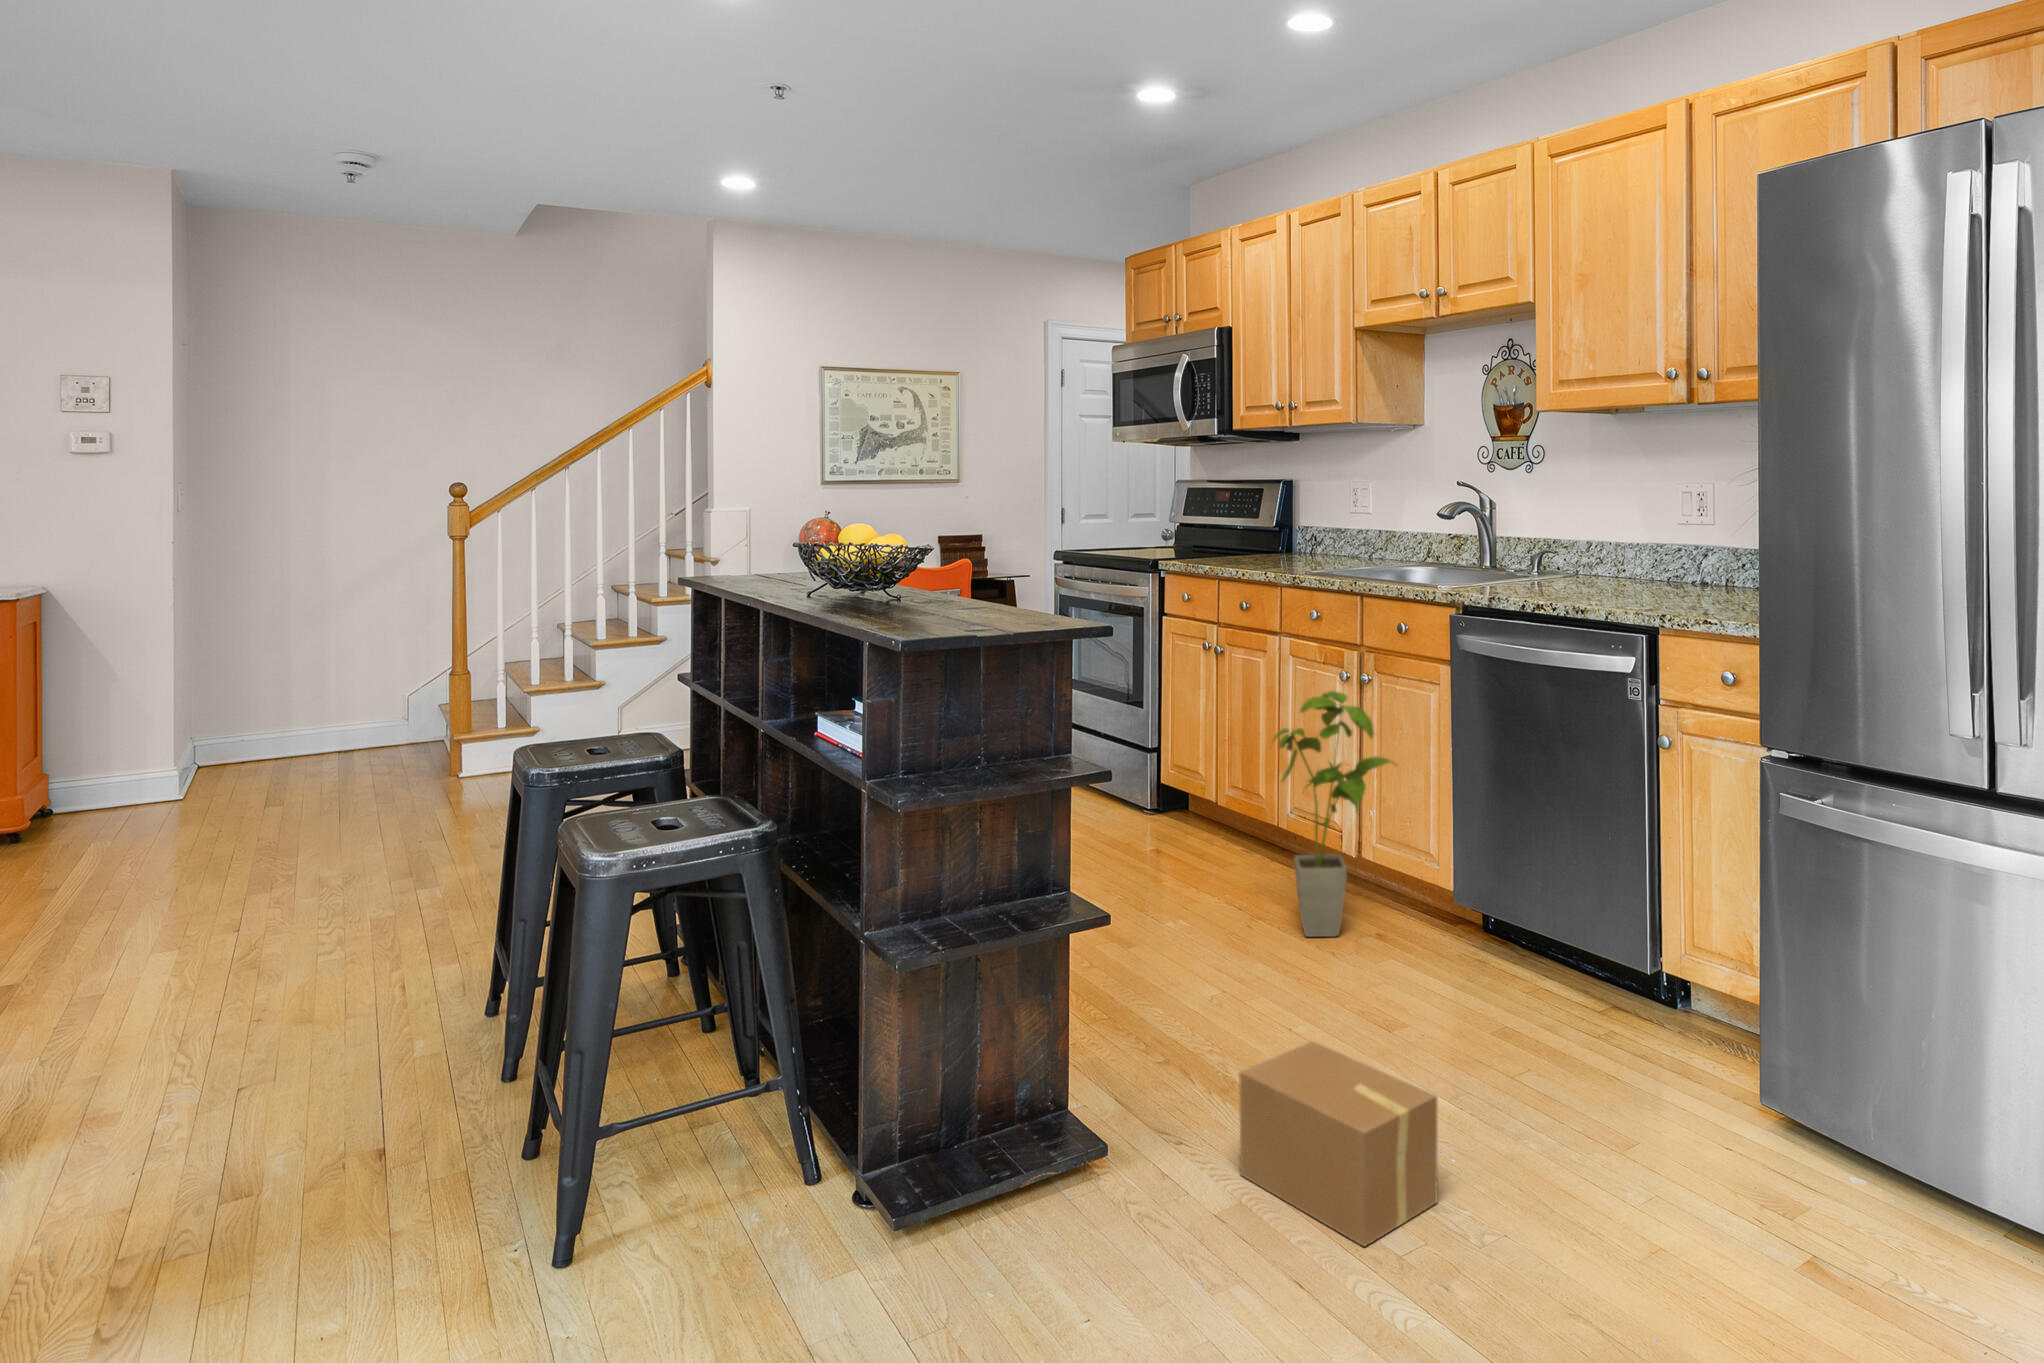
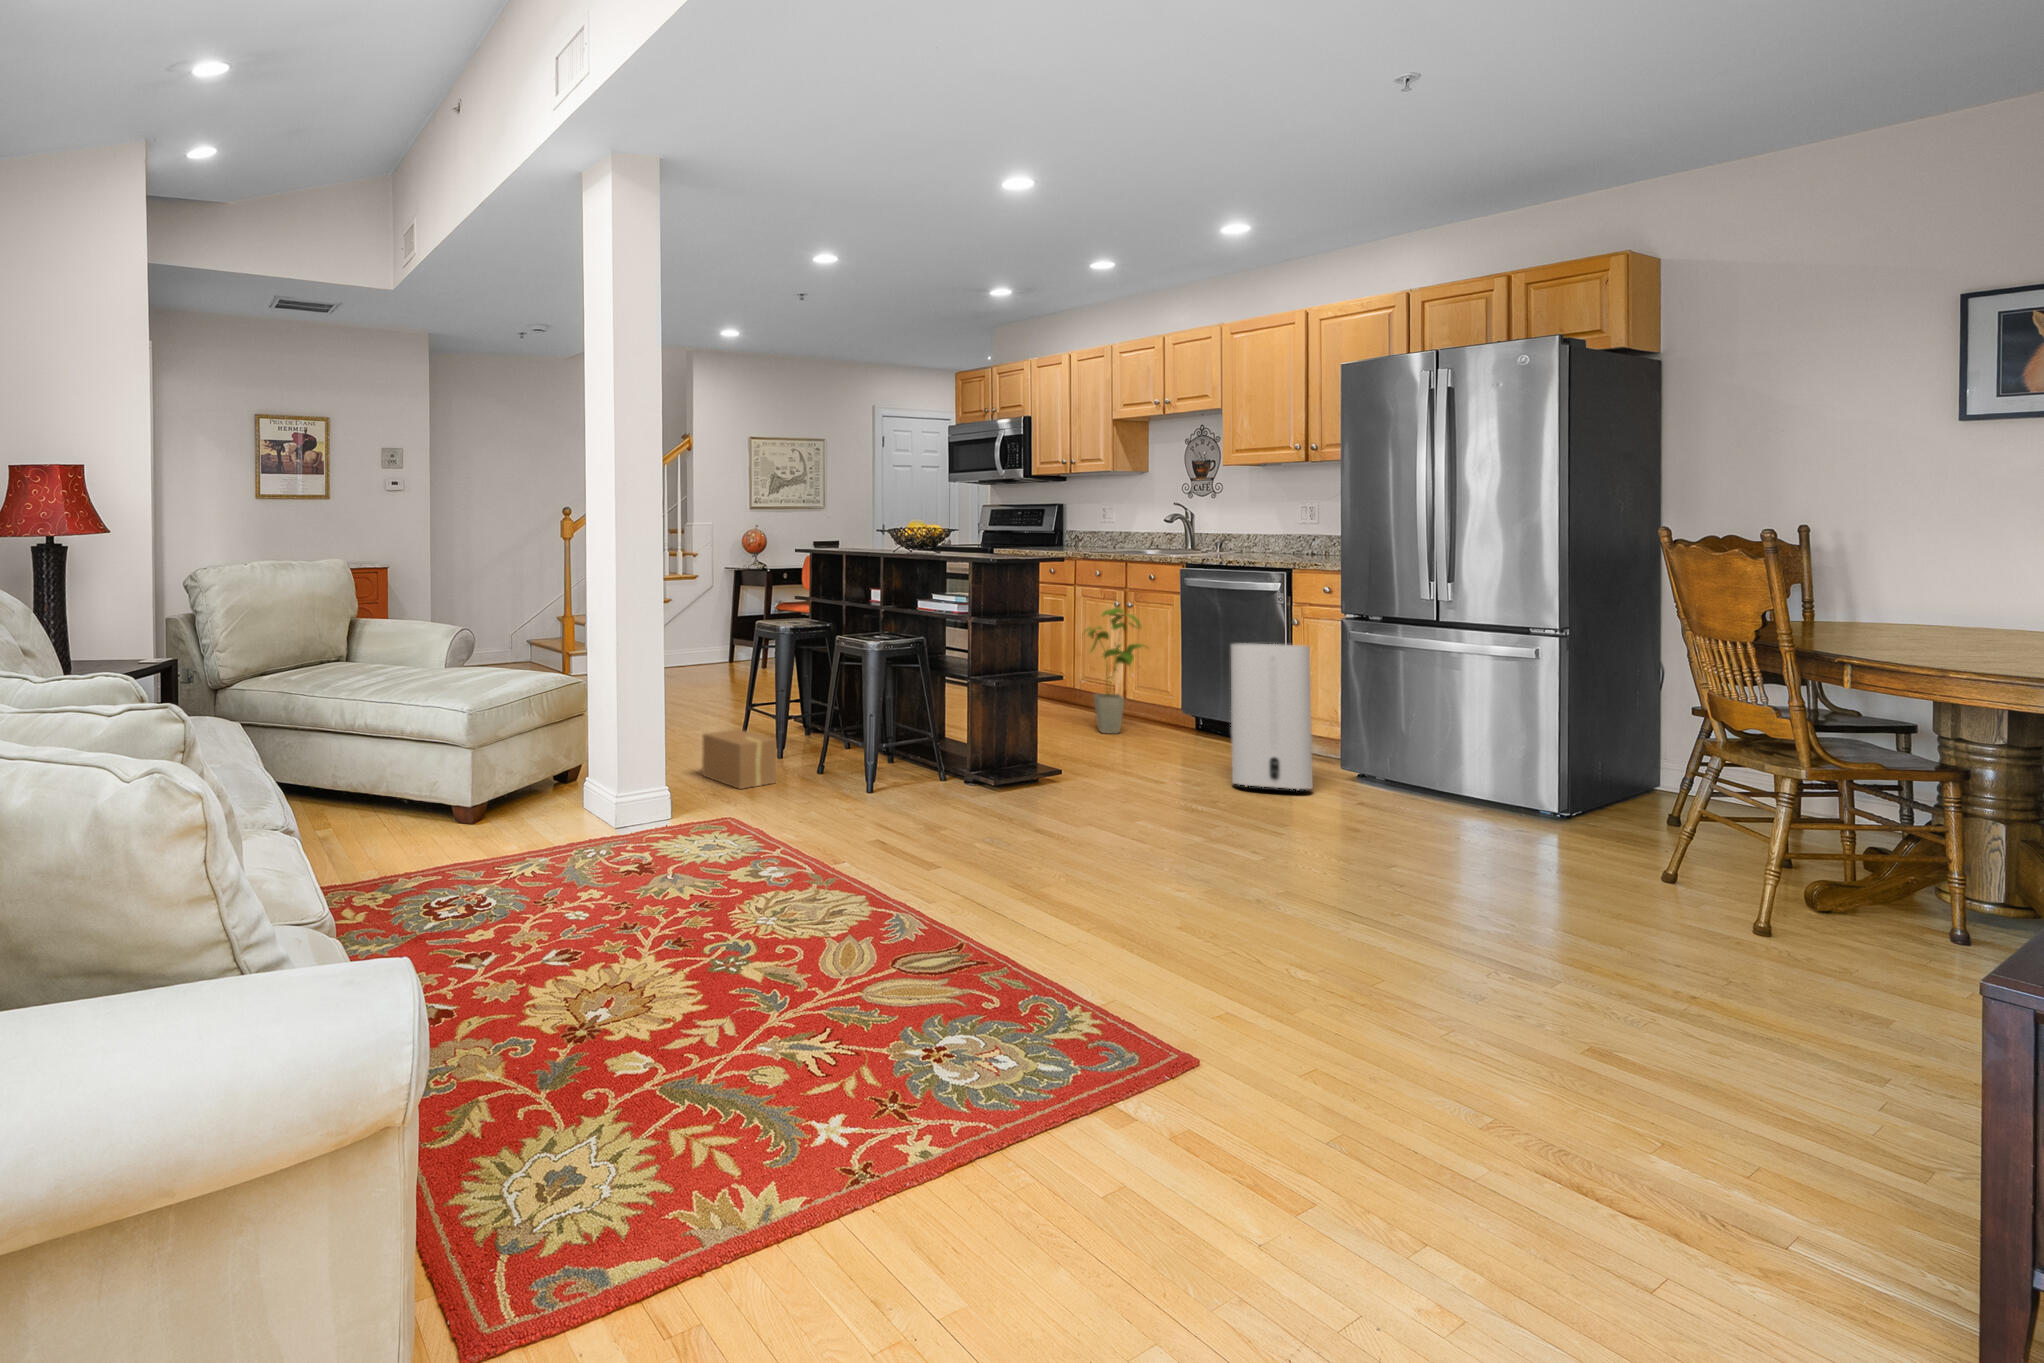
air purifier: none [1519,816,1698,1177] -> present [1231,644,1313,790]
cardboard box: present [1240,1041,1437,1246] -> present [702,729,776,789]

